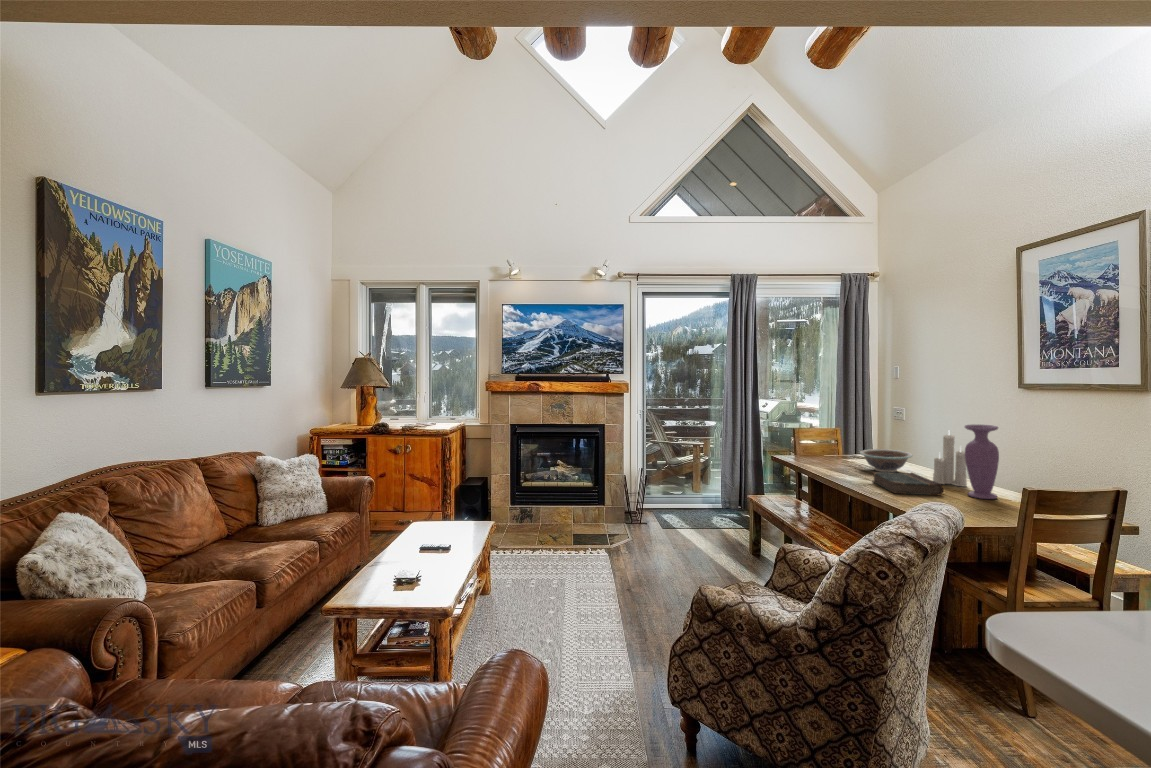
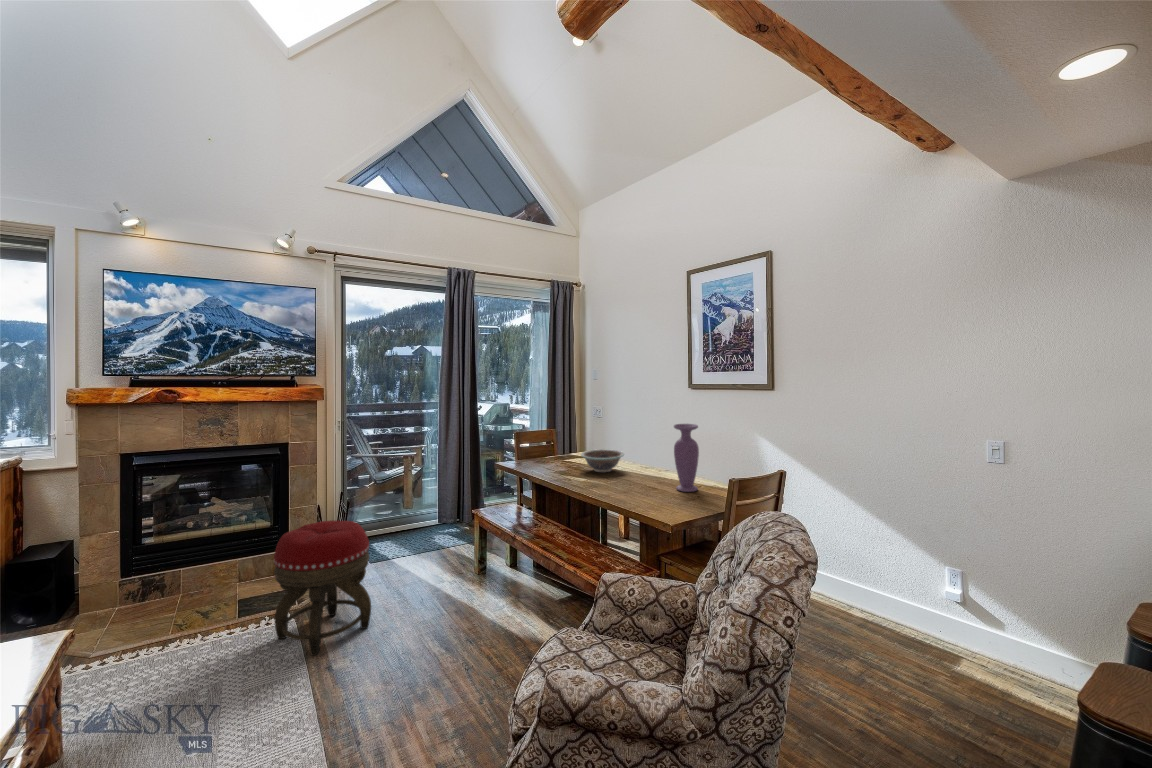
candle: present [933,434,967,487] -> none [644,425,670,480]
book: present [872,472,944,495] -> none [598,472,660,498]
footstool: none [596,483,661,577] -> present [274,520,371,655]

